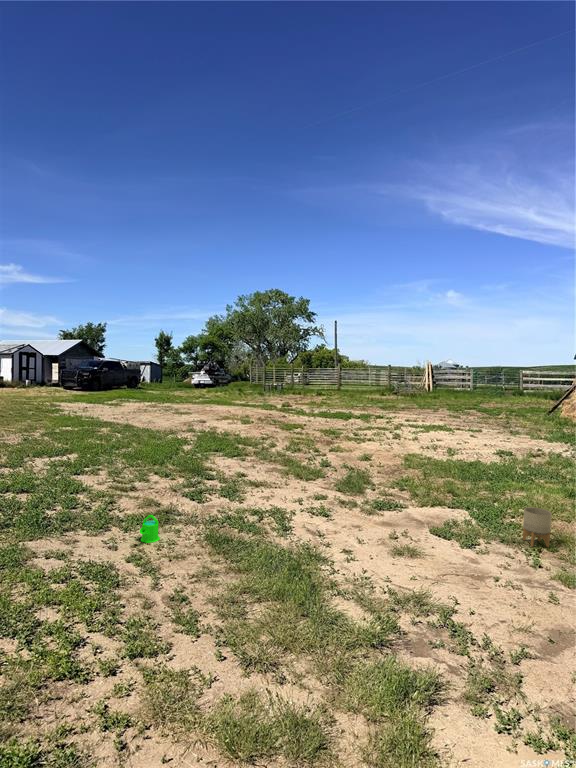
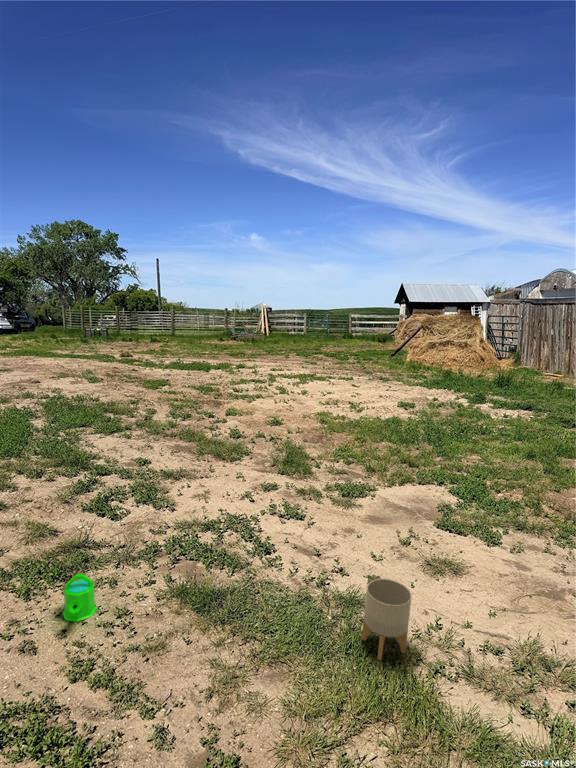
planter: present [523,507,552,547] -> present [362,579,412,660]

